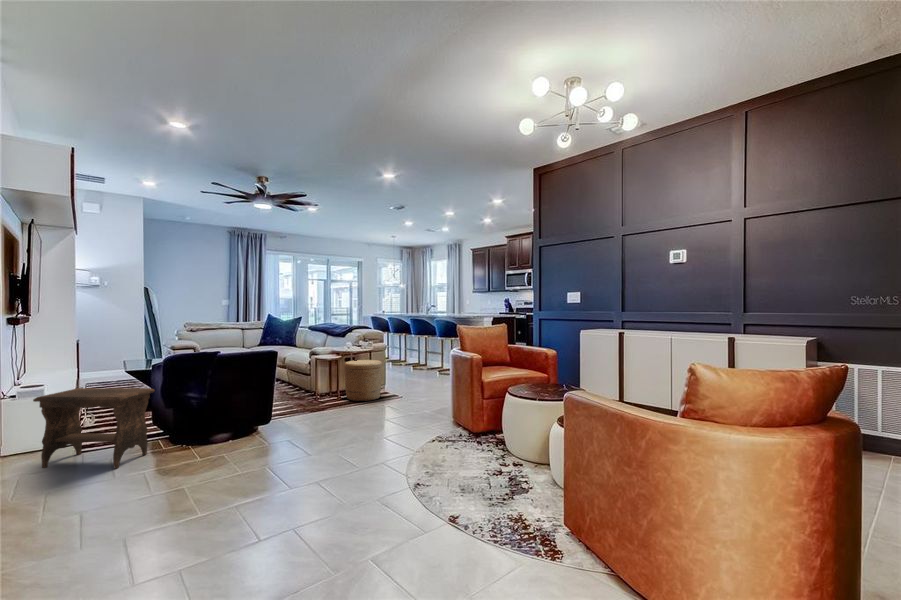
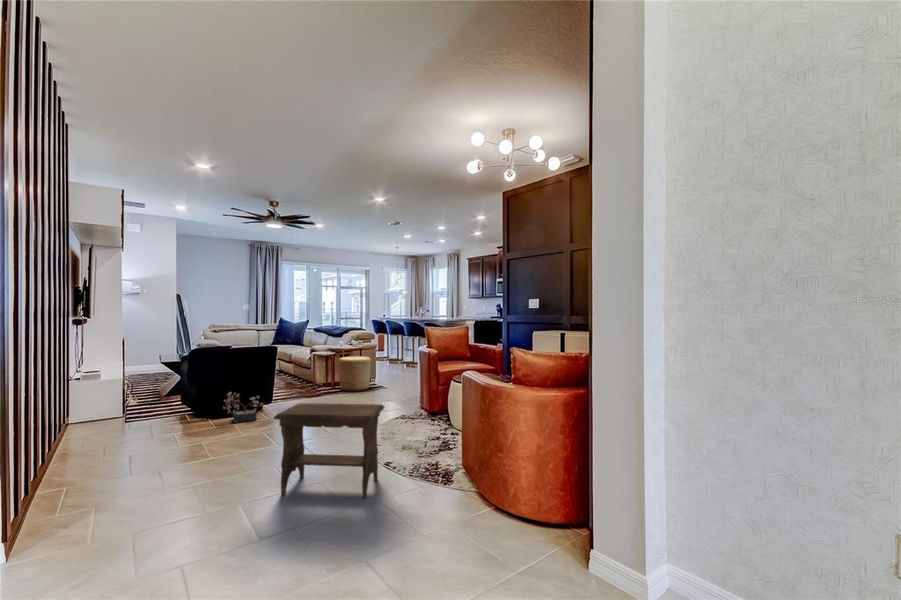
footstool: present [33,388,155,468] -> present [274,403,384,498]
decorative plant: none [210,410,261,450] -> present [224,392,259,423]

